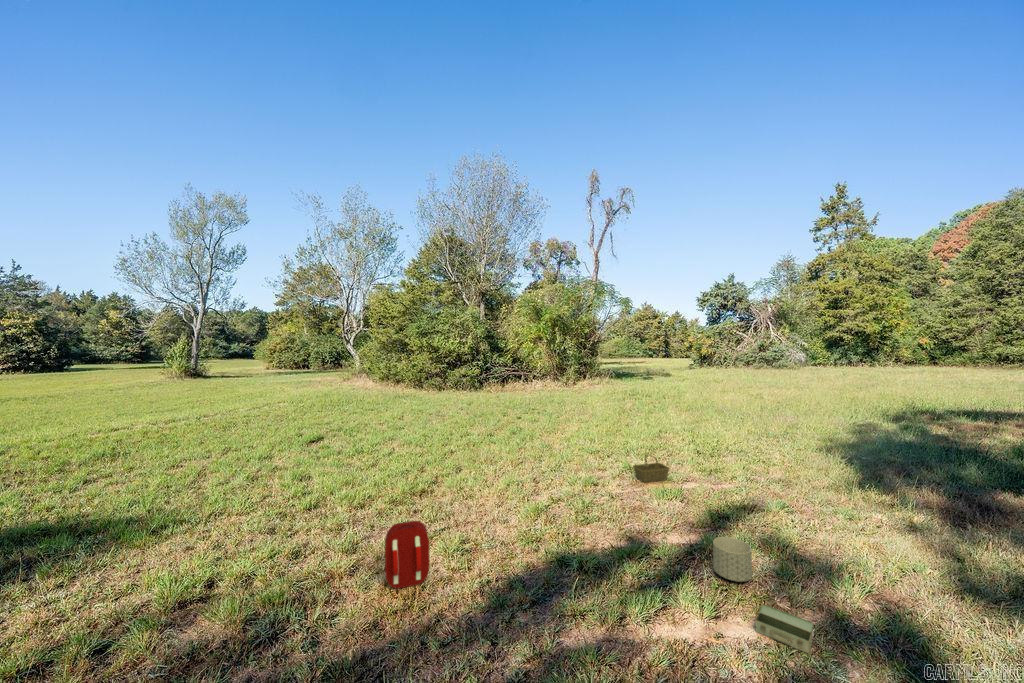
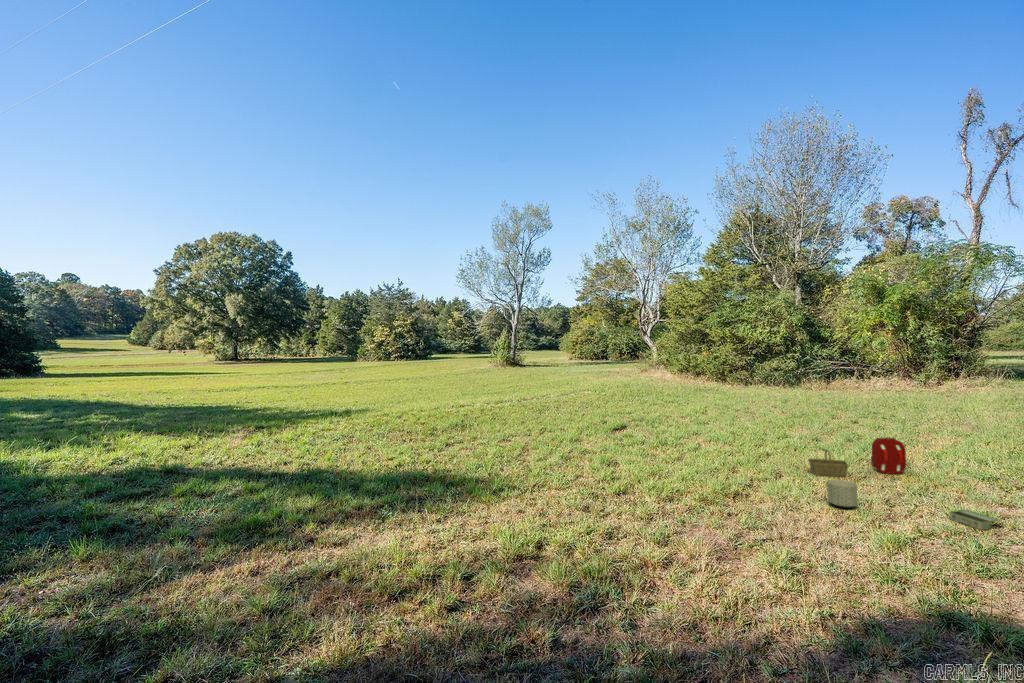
basket: present [633,455,670,482] -> present [808,449,848,477]
backpack: present [385,521,430,589] -> present [871,437,906,474]
planter: present [713,537,752,582] -> present [827,480,858,508]

